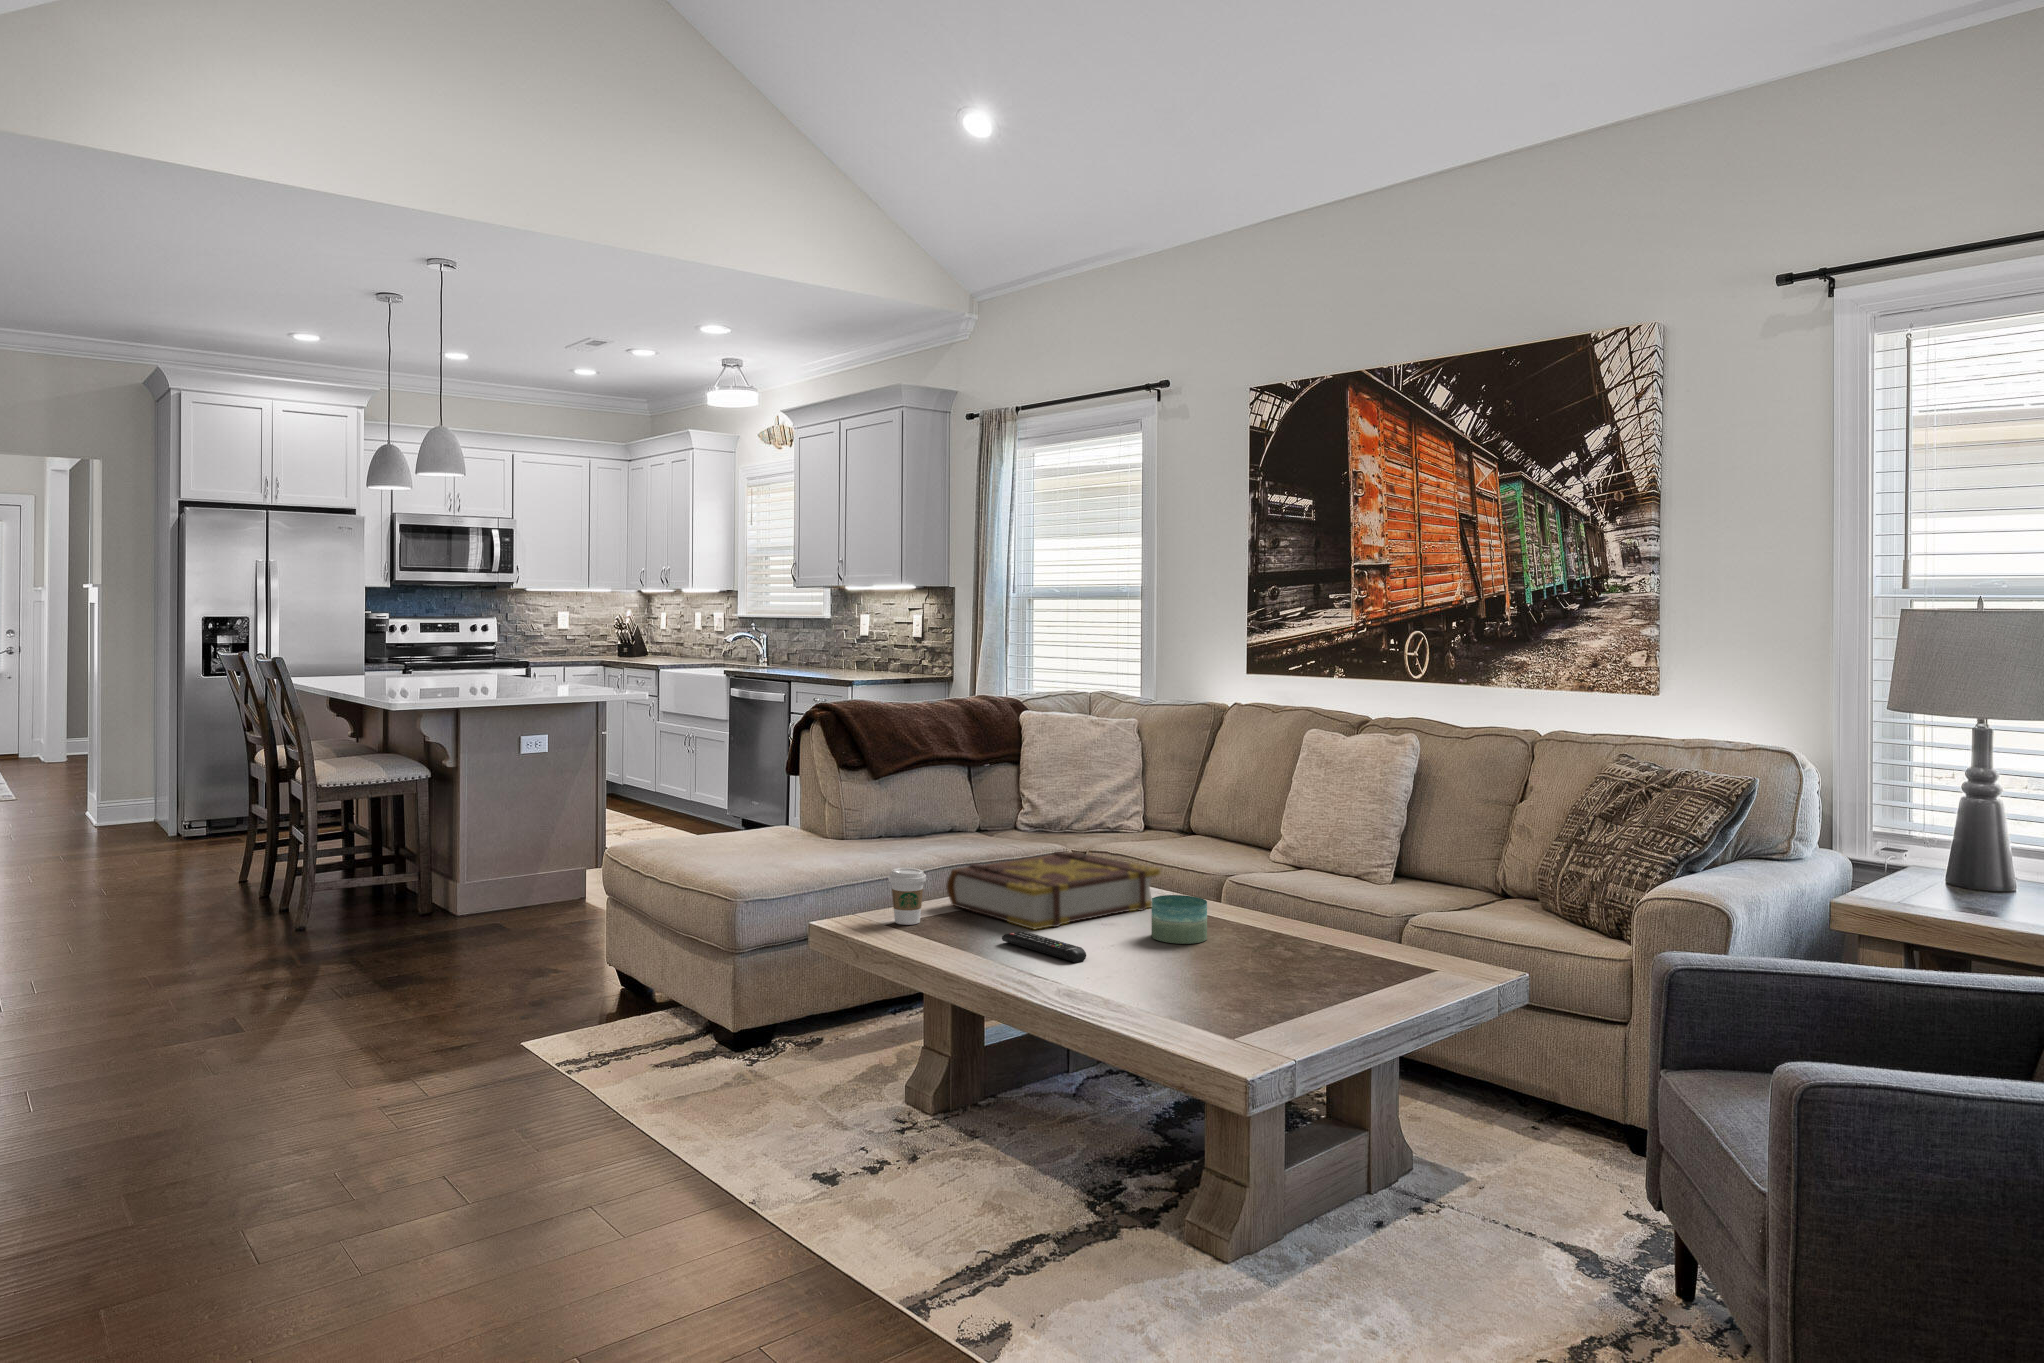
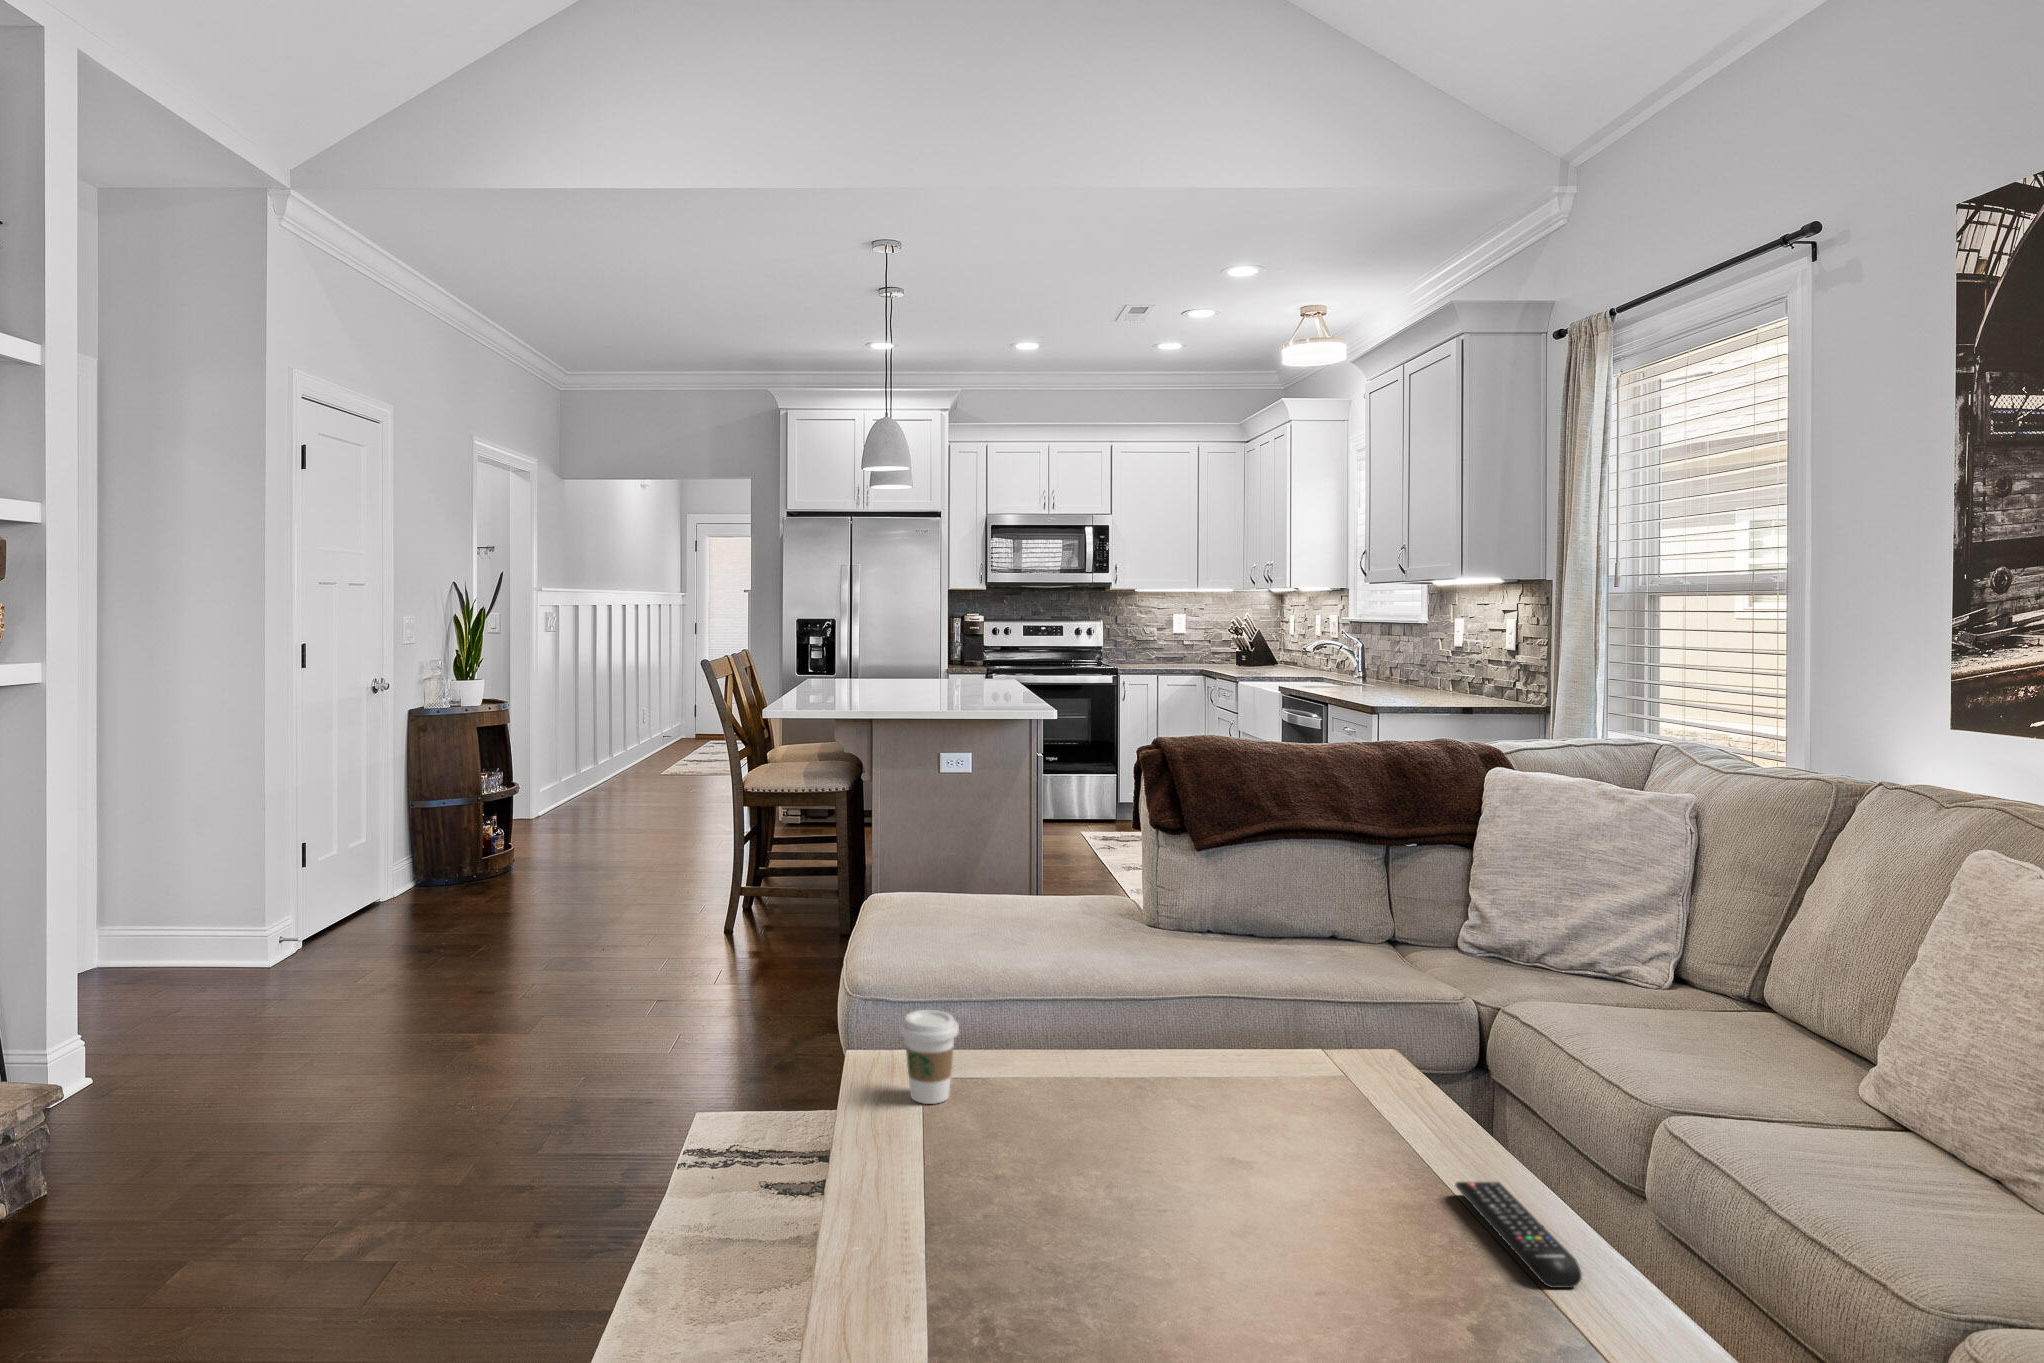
book: present [946,852,1160,929] -> none [1043,1020,1377,1172]
candle: present [1152,895,1207,944] -> none [1210,1170,1322,1296]
remote control: present [1002,931,1086,963] -> present [1455,1182,1582,1288]

